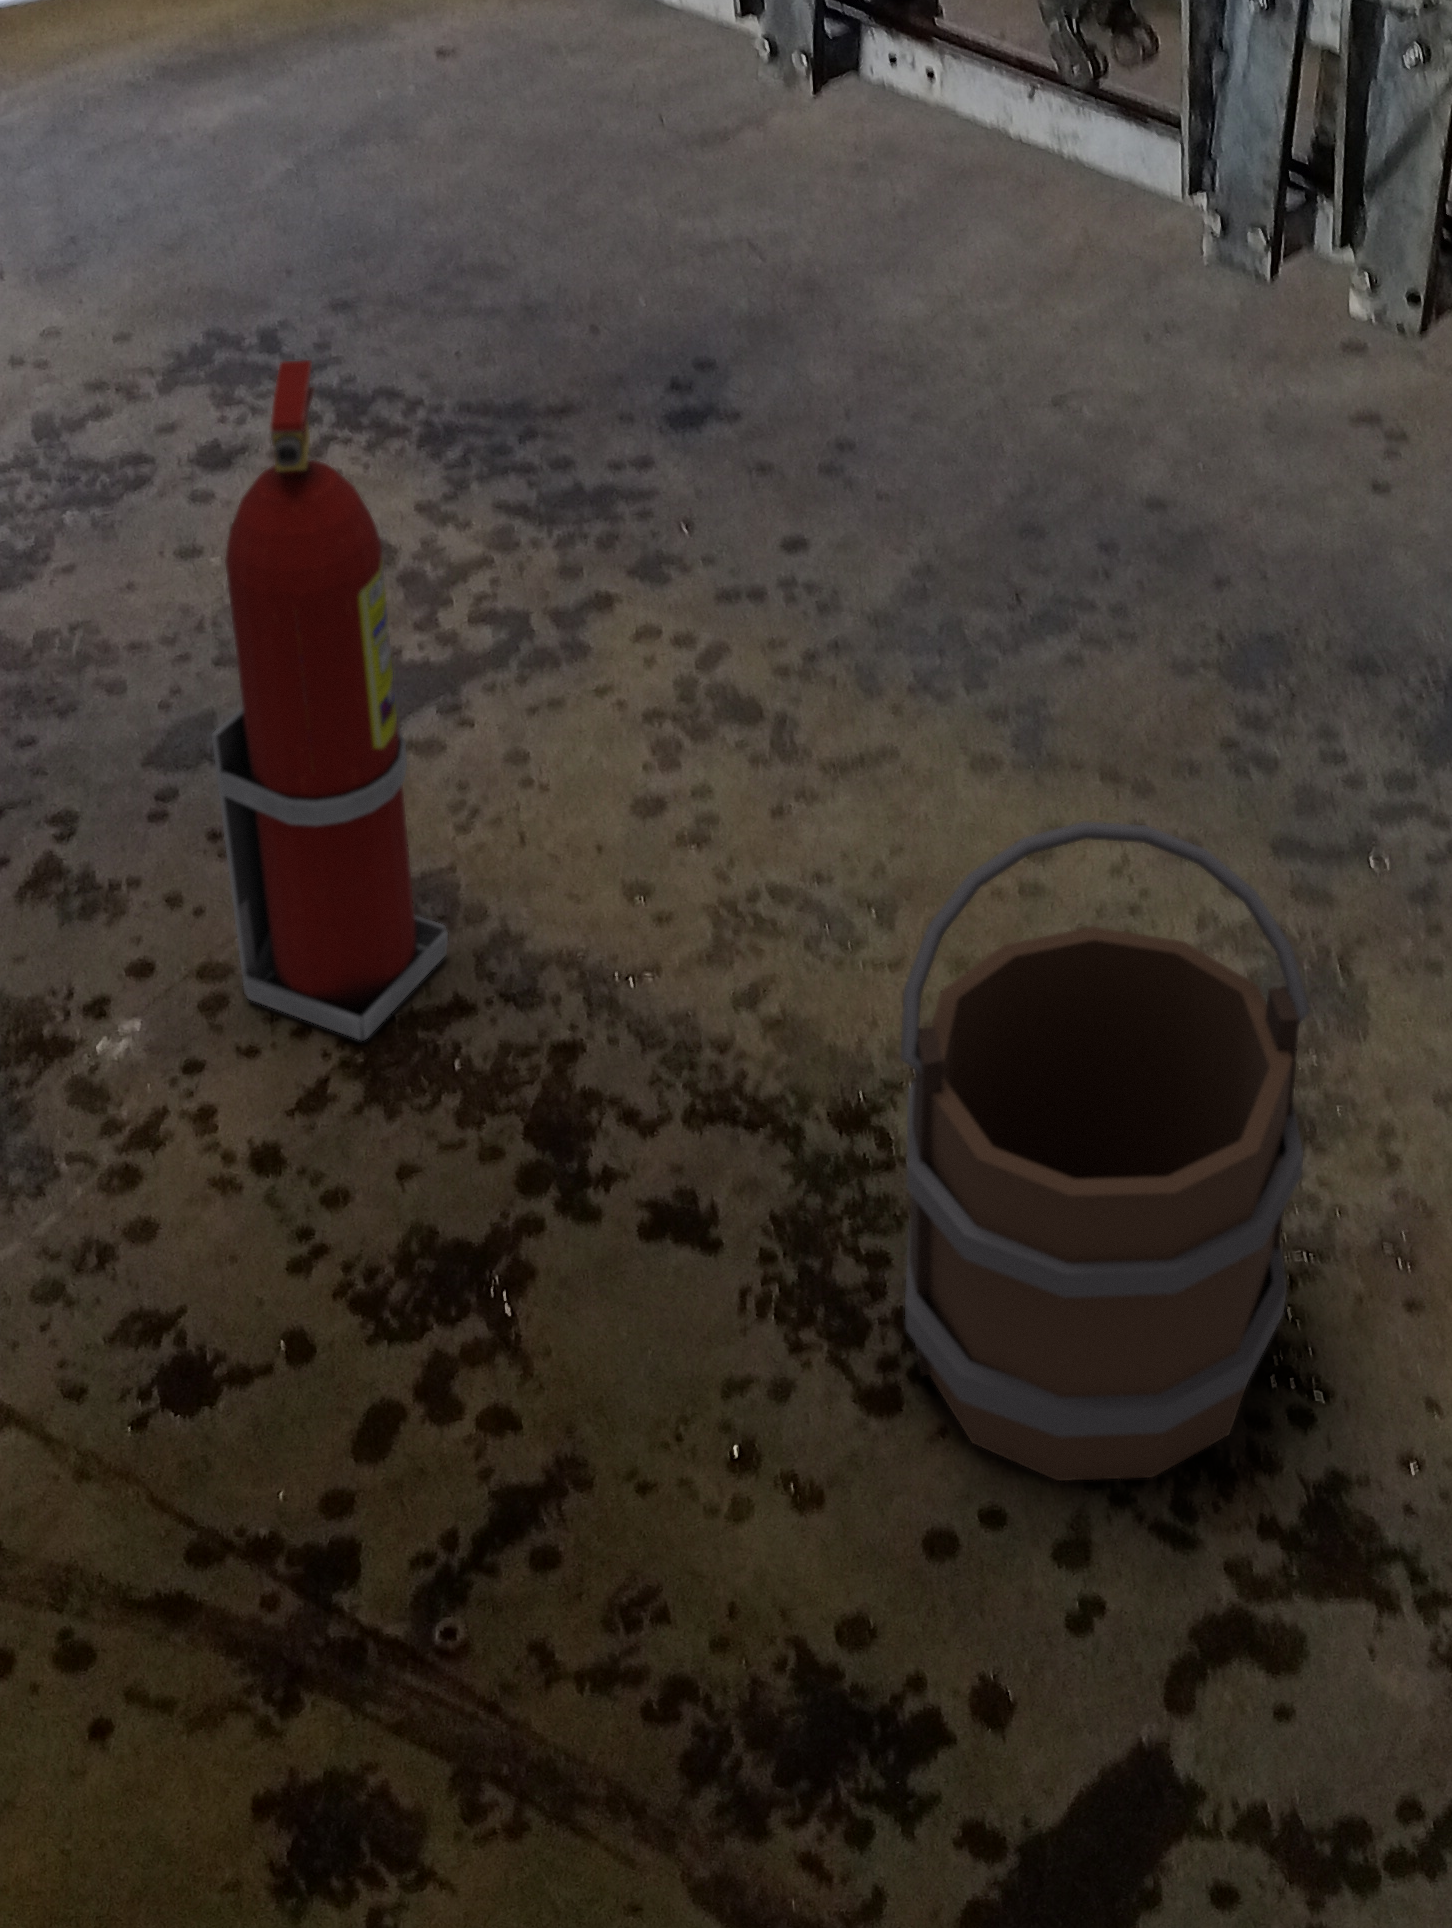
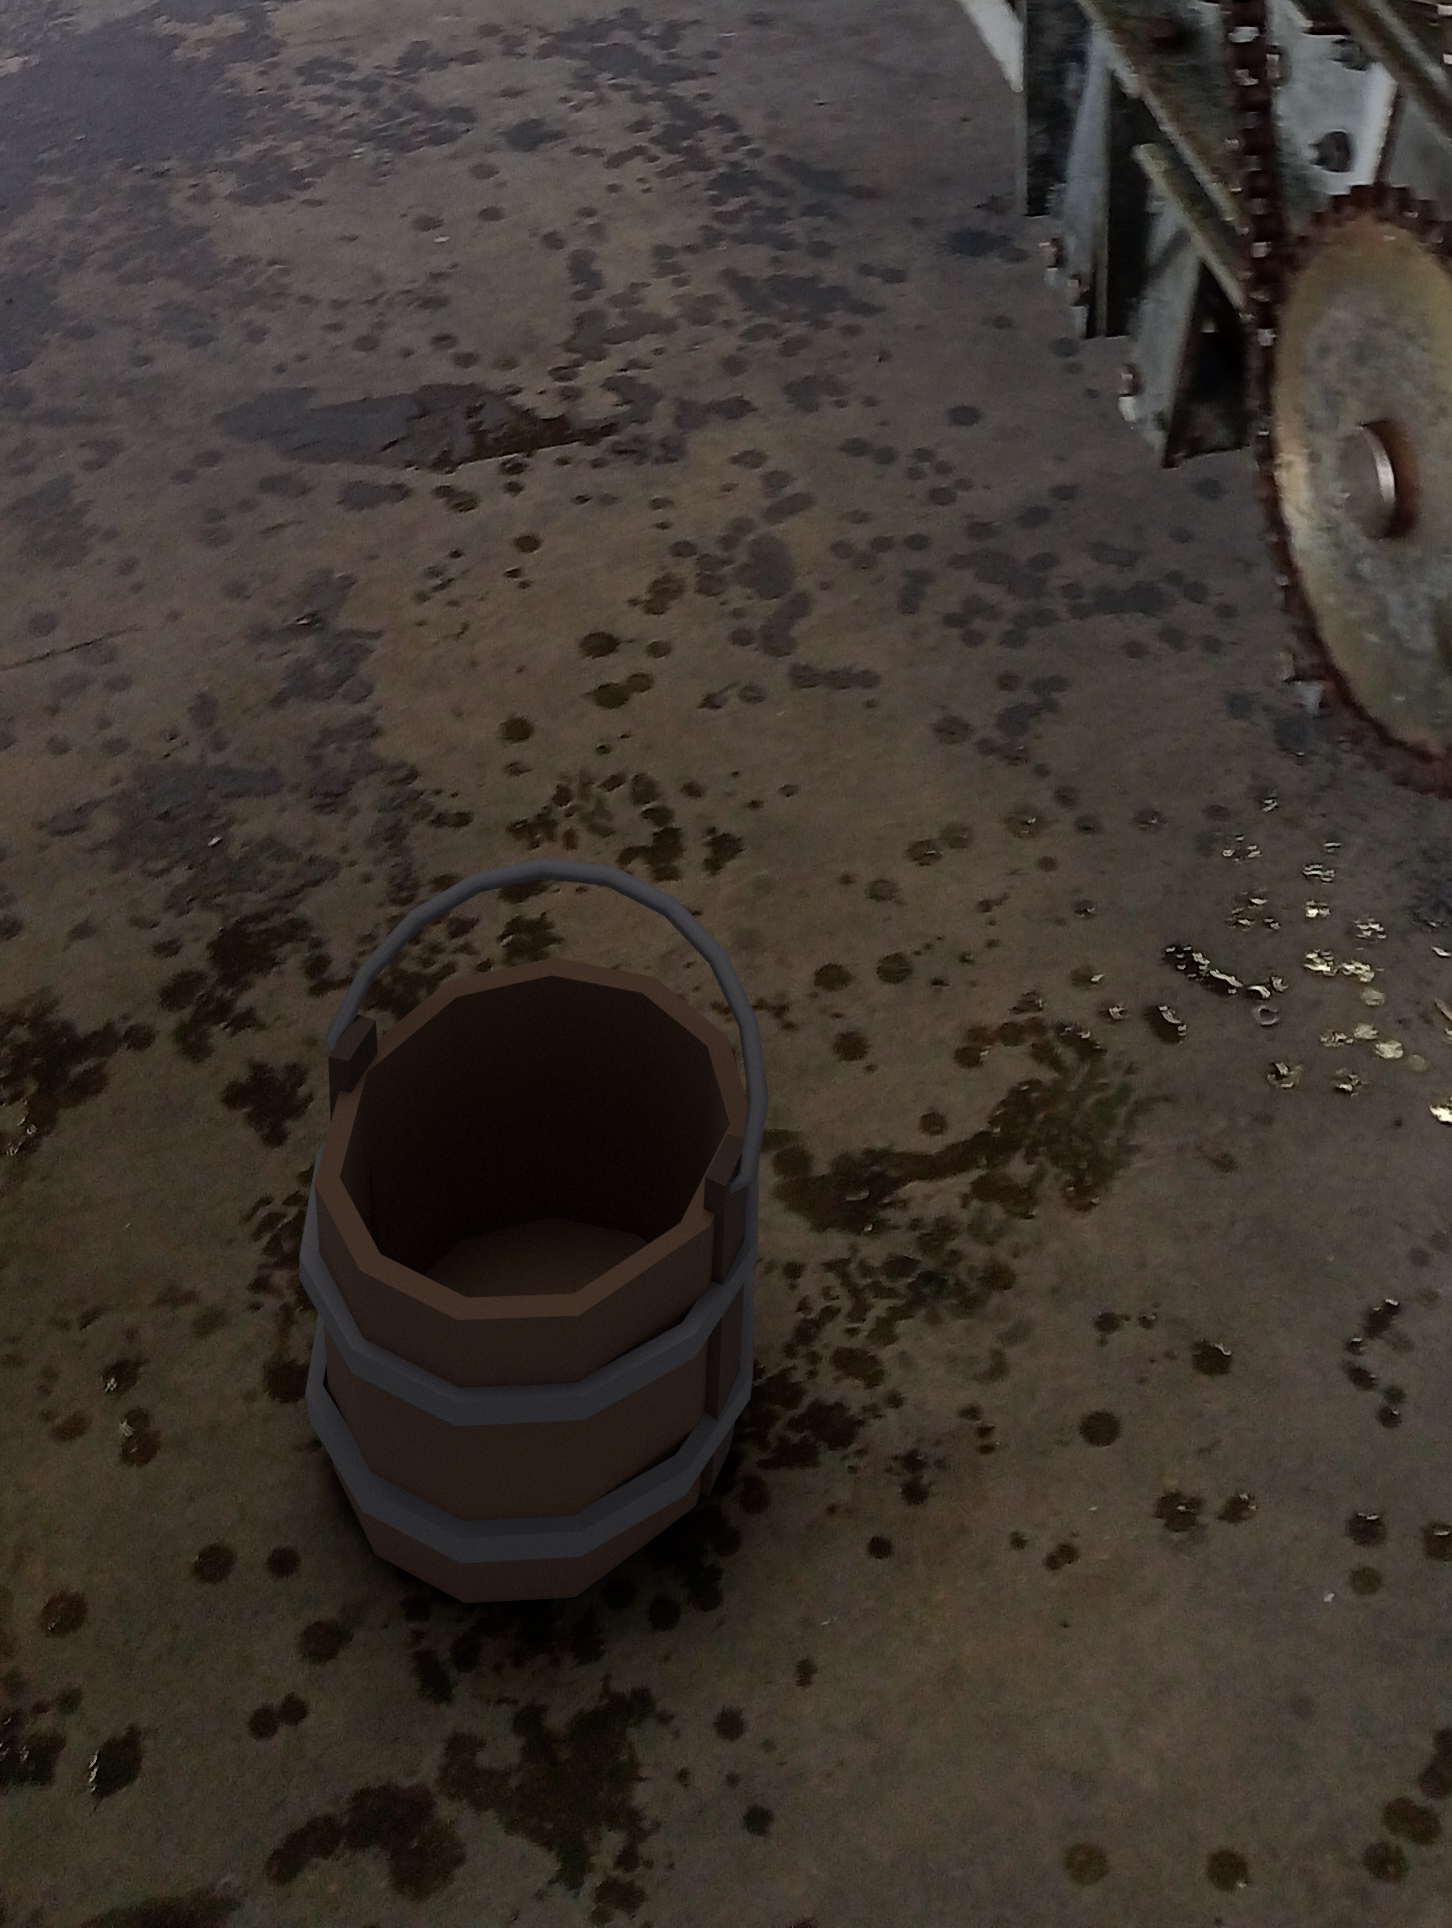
fire extinguisher: present [212,360,448,1040] -> none [96,98,313,775]

